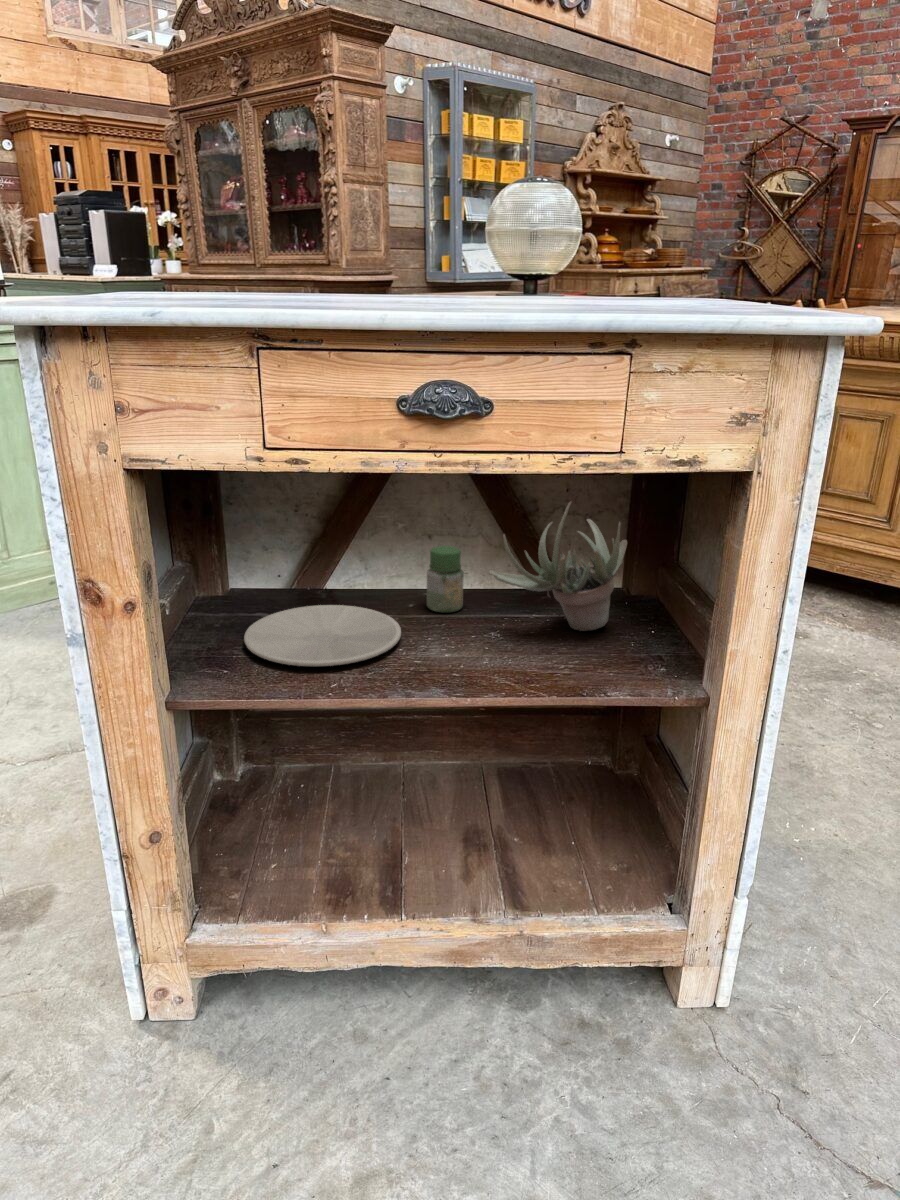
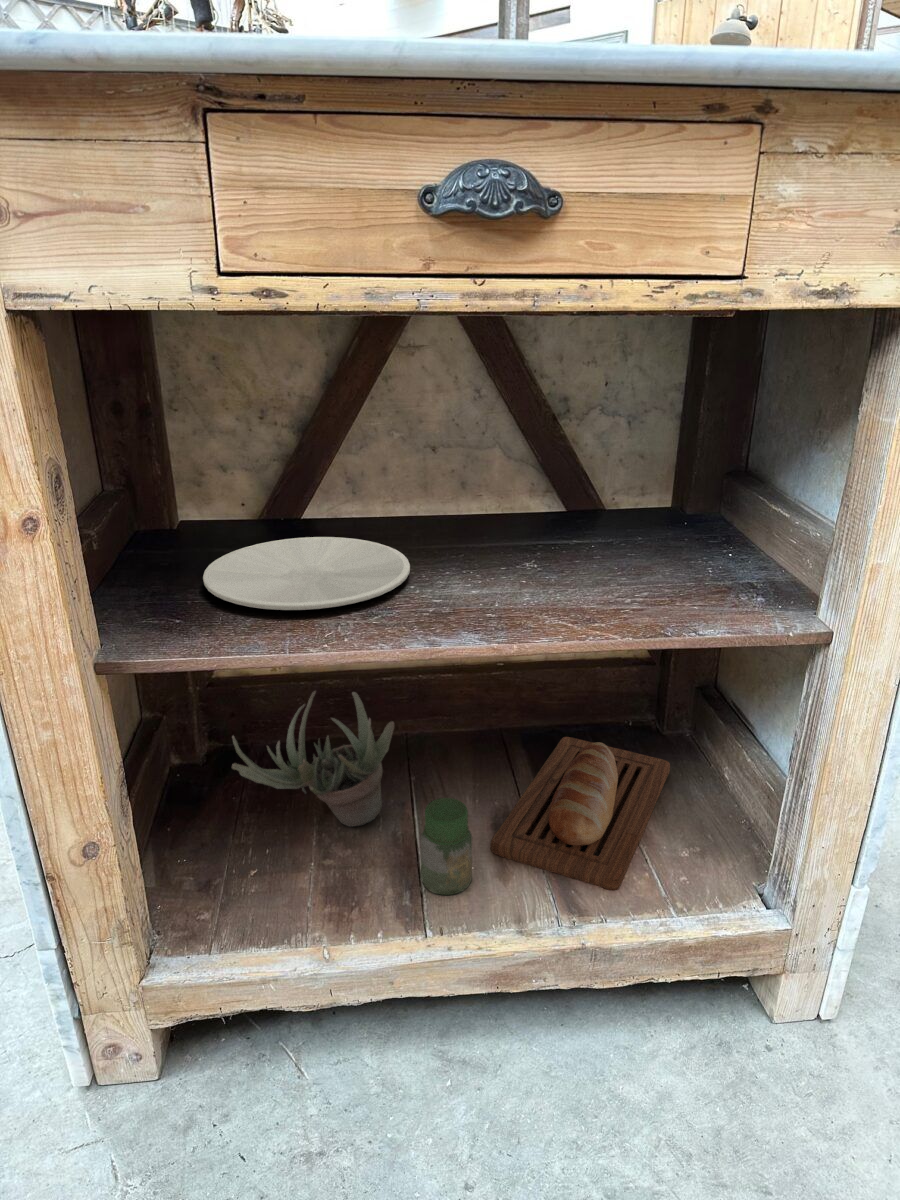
succulent plant: present [489,502,627,631] -> present [232,691,394,826]
jar: present [427,546,464,612] -> present [421,798,472,895]
bread loaf: none [460,770,617,894] -> present [490,737,670,891]

